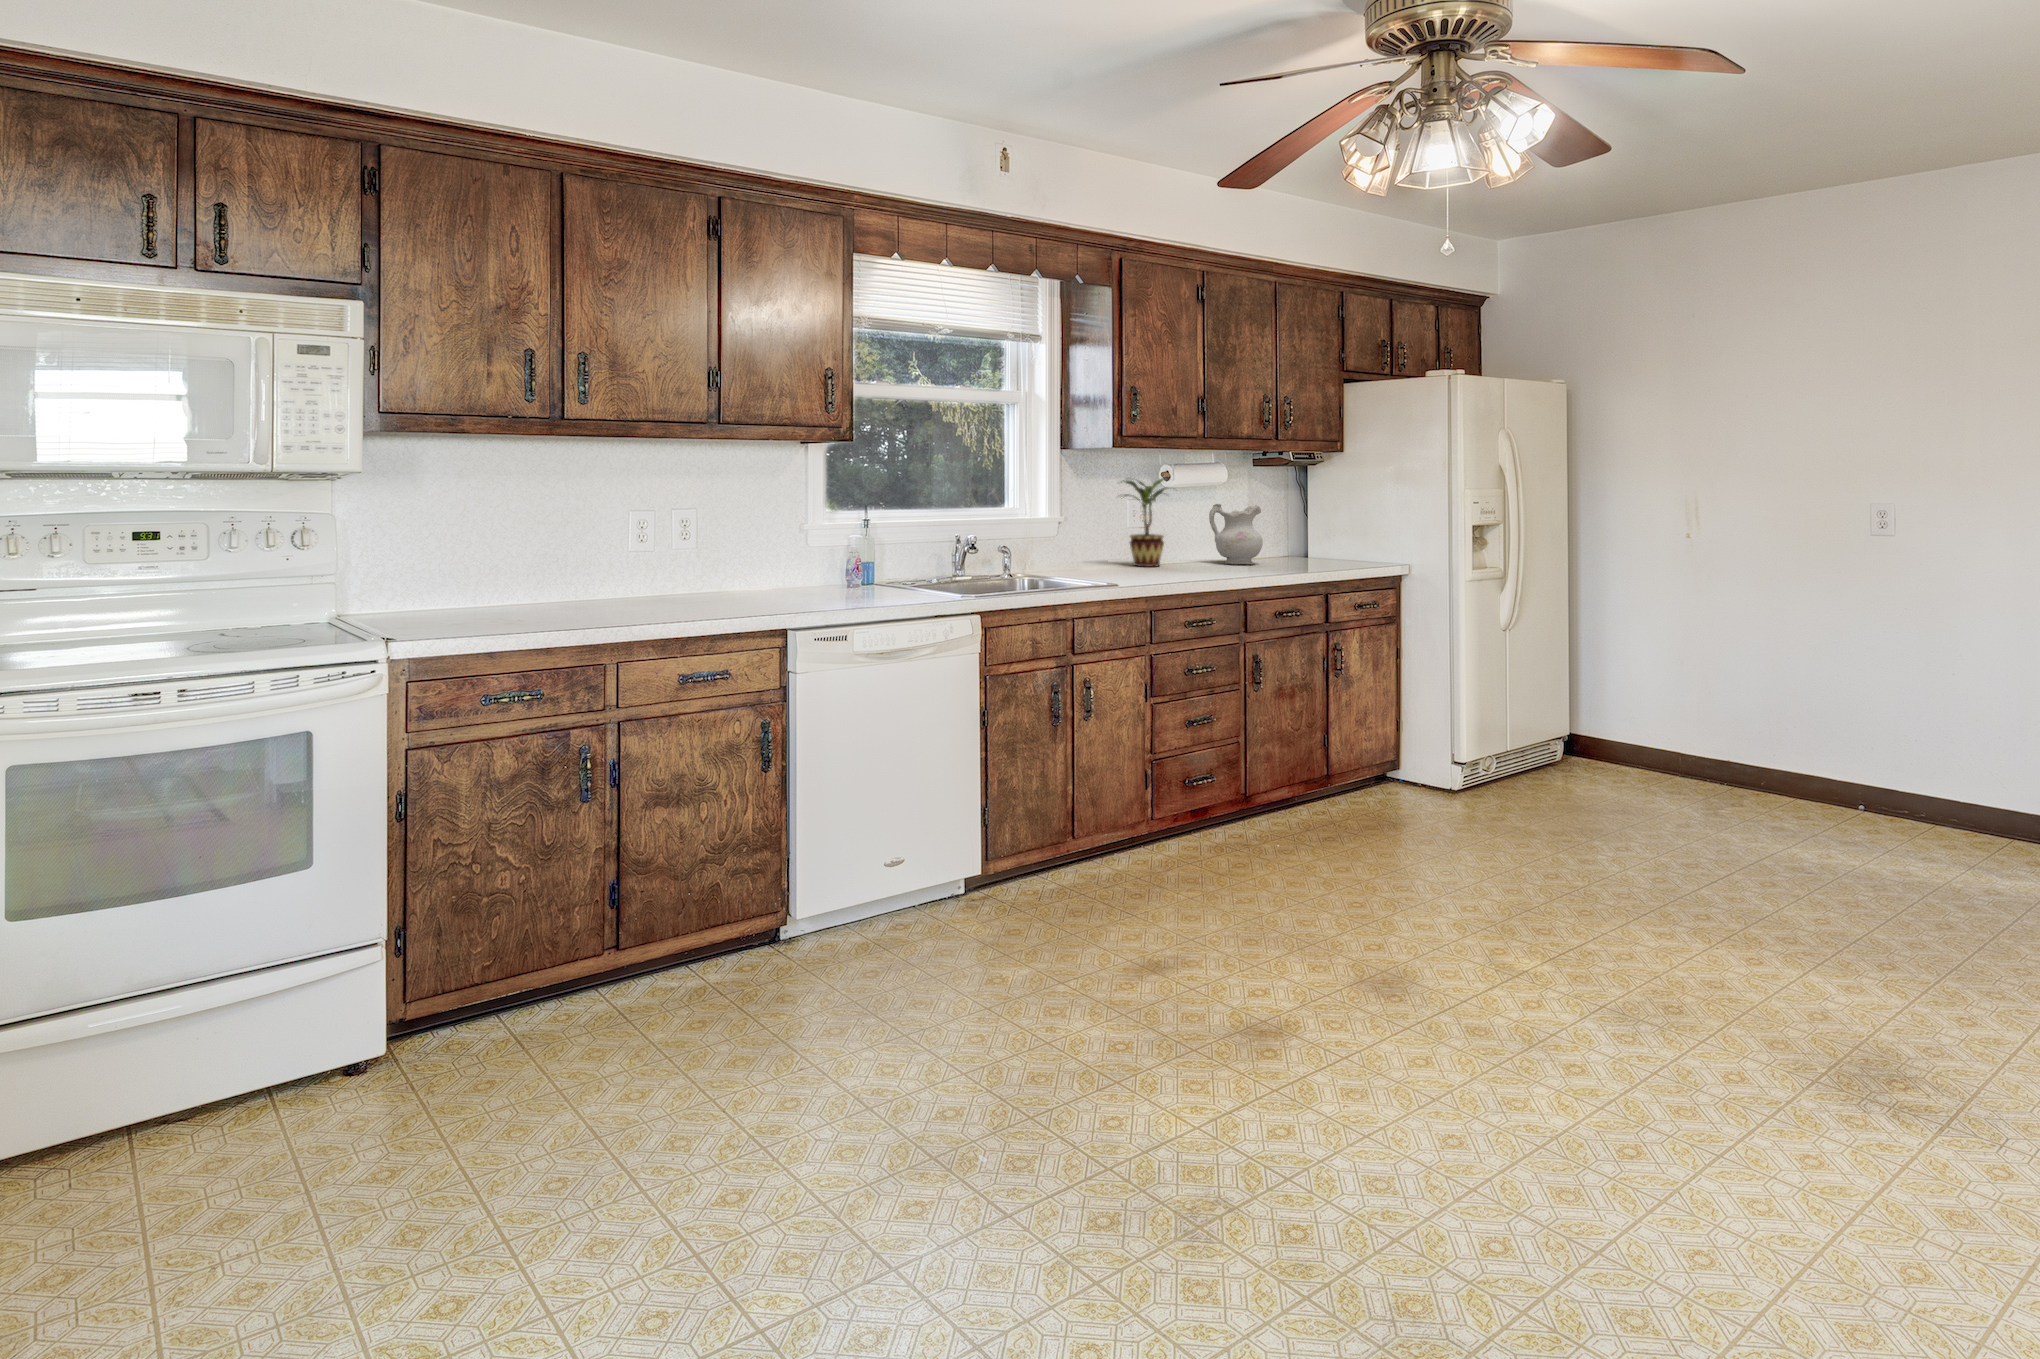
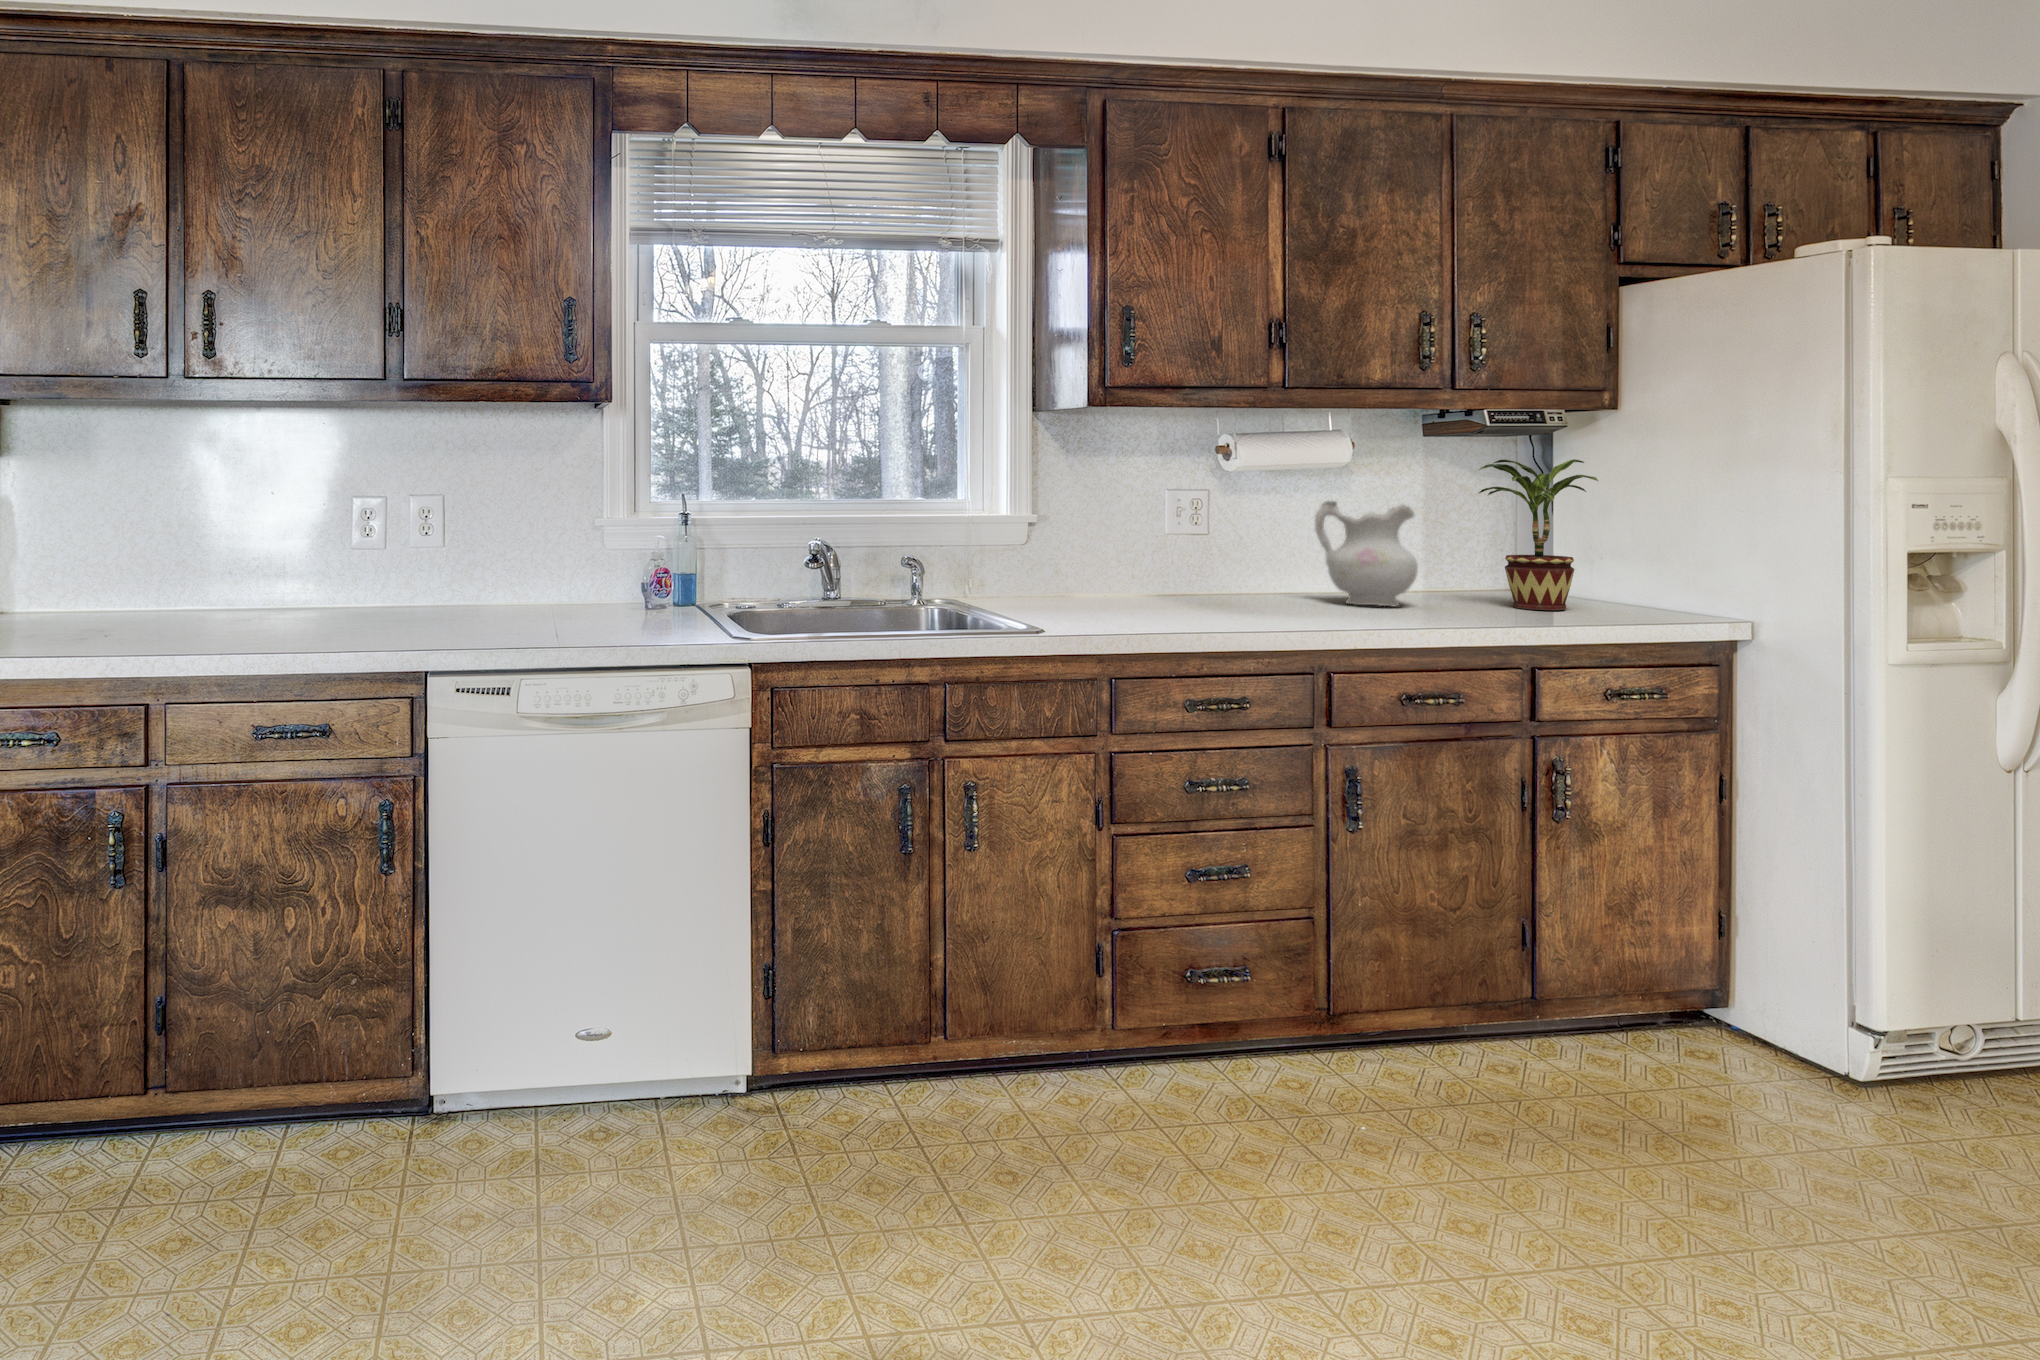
potted plant: present [1121,478,1167,567] -> present [1479,459,1598,610]

